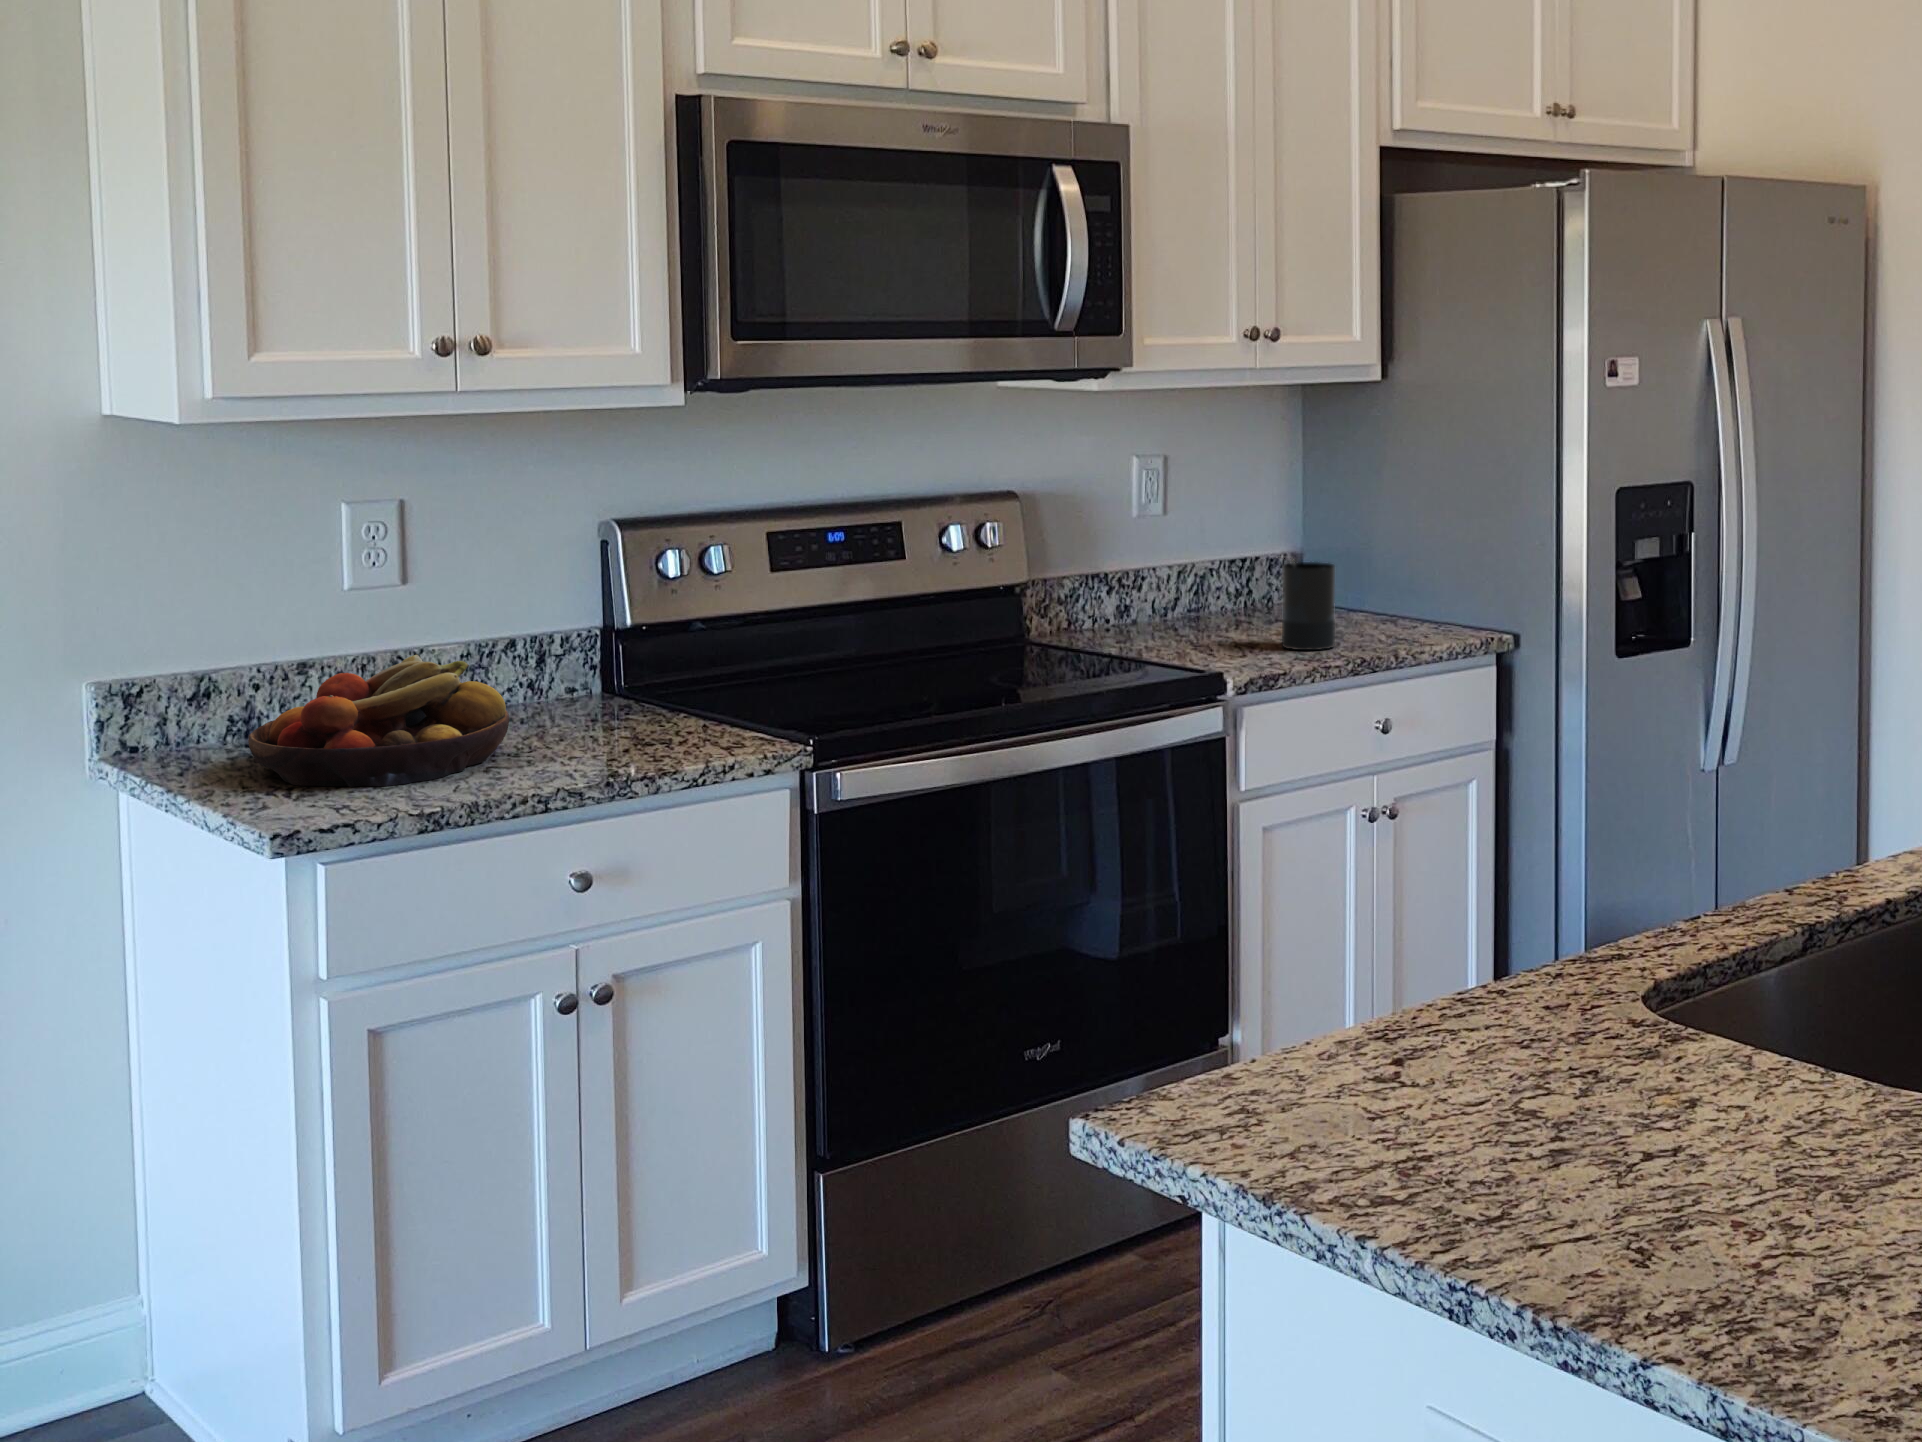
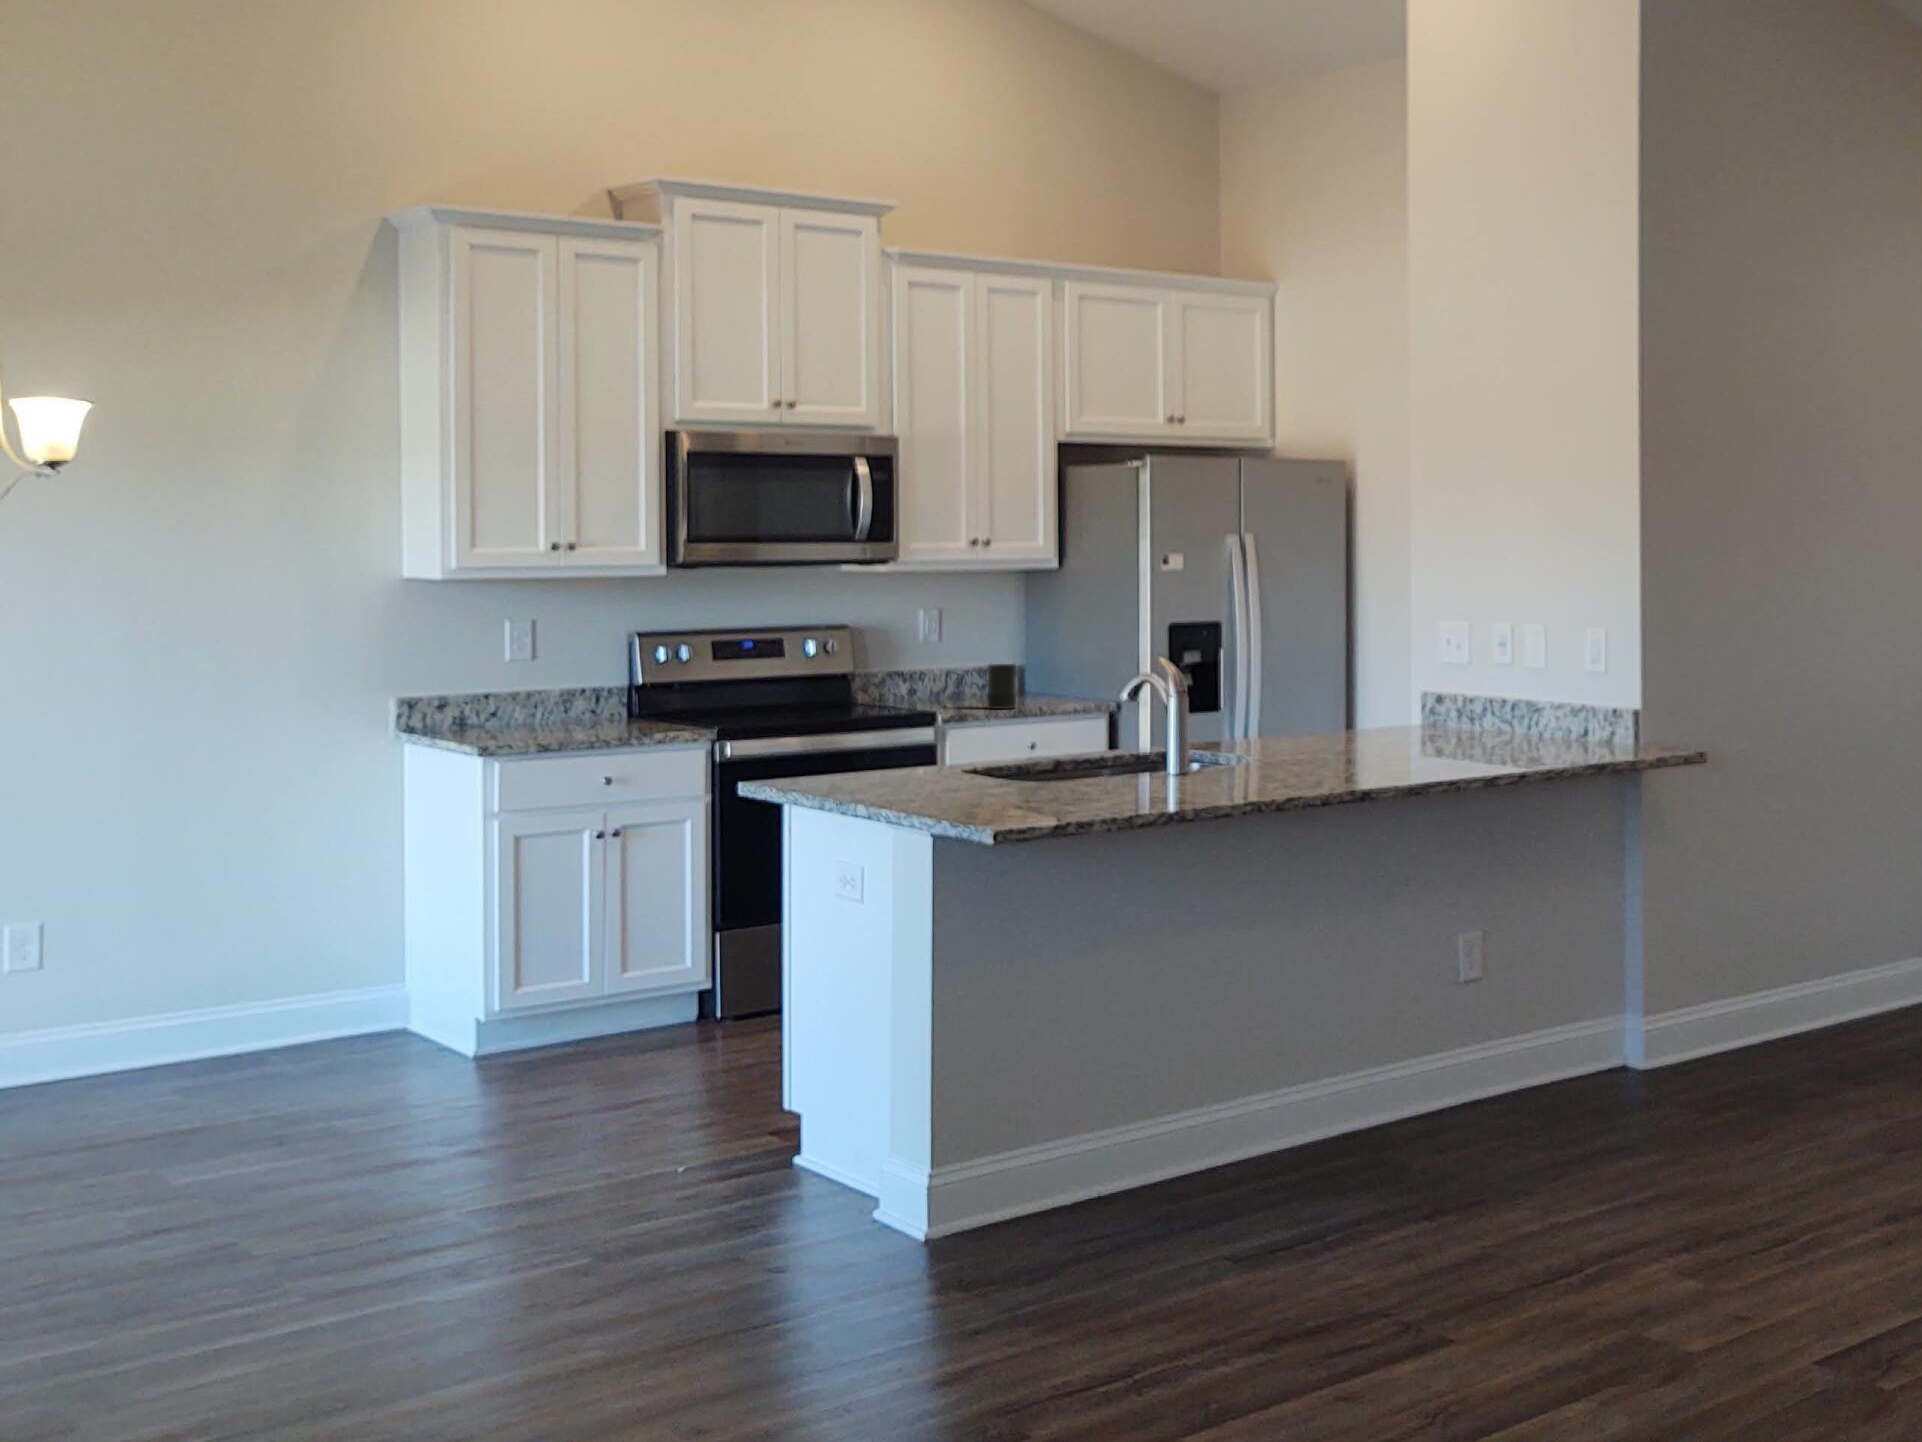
fruit bowl: present [248,655,509,787] -> none [465,687,579,737]

